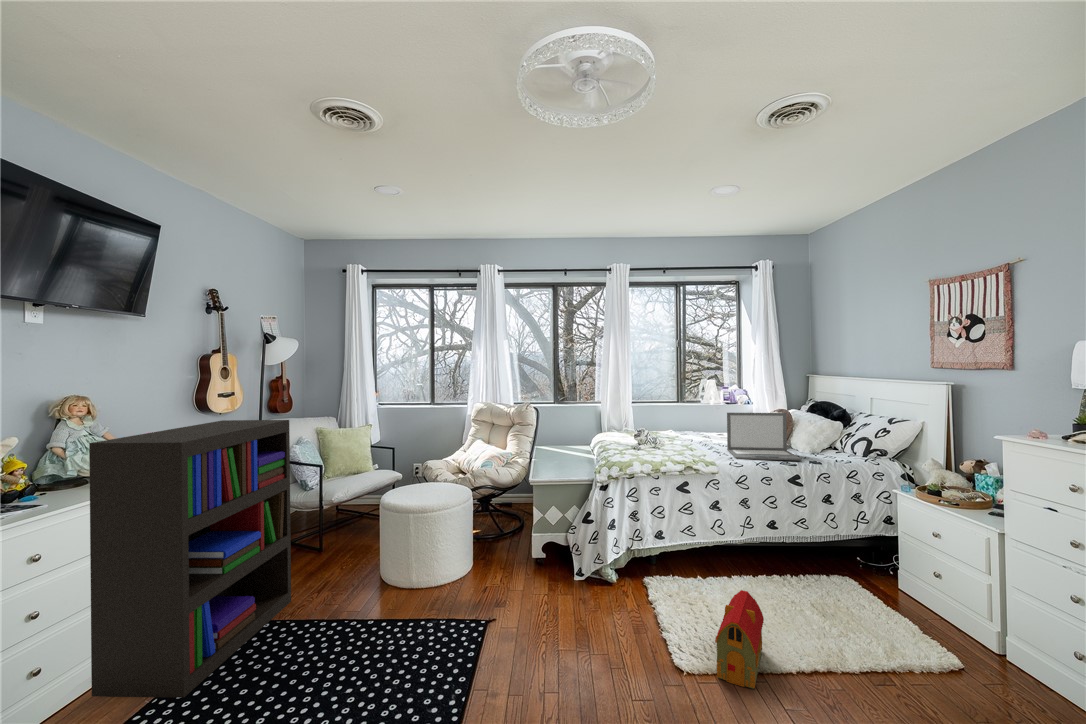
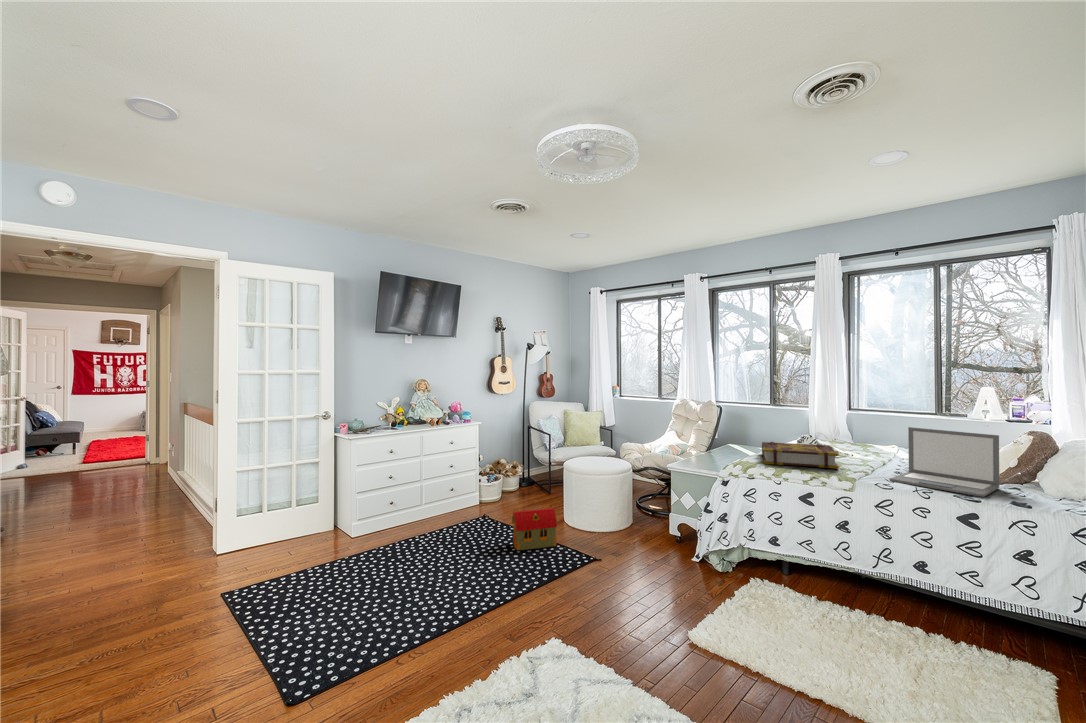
bookshelf: present [89,420,291,698] -> none [409,398,509,536]
book: none [614,435,693,460] -> present [762,442,839,468]
toy house: present [715,590,764,689] -> present [512,508,557,550]

